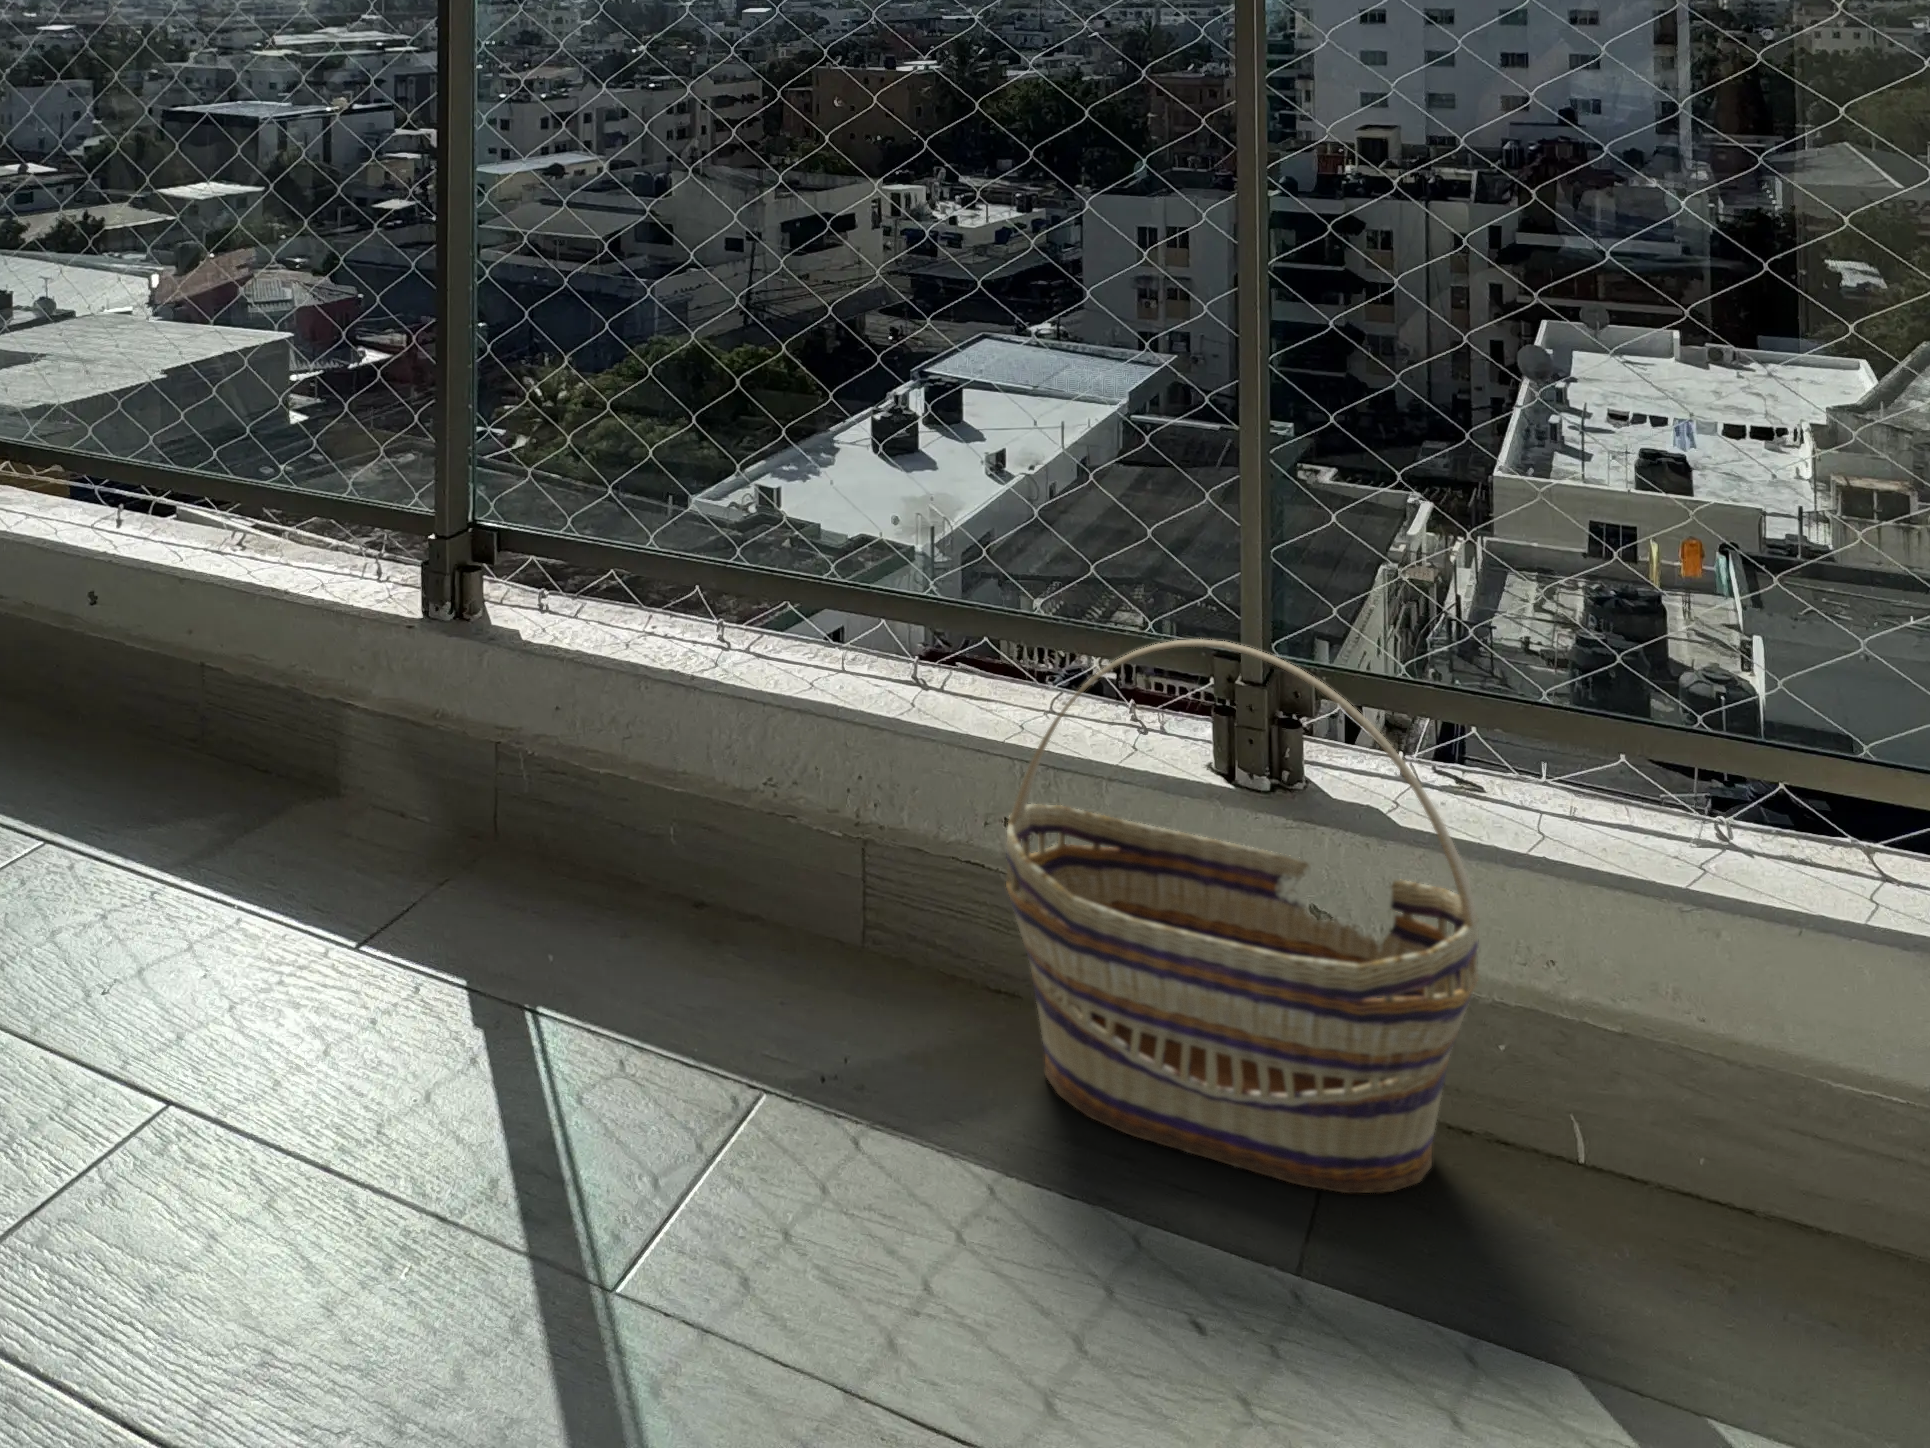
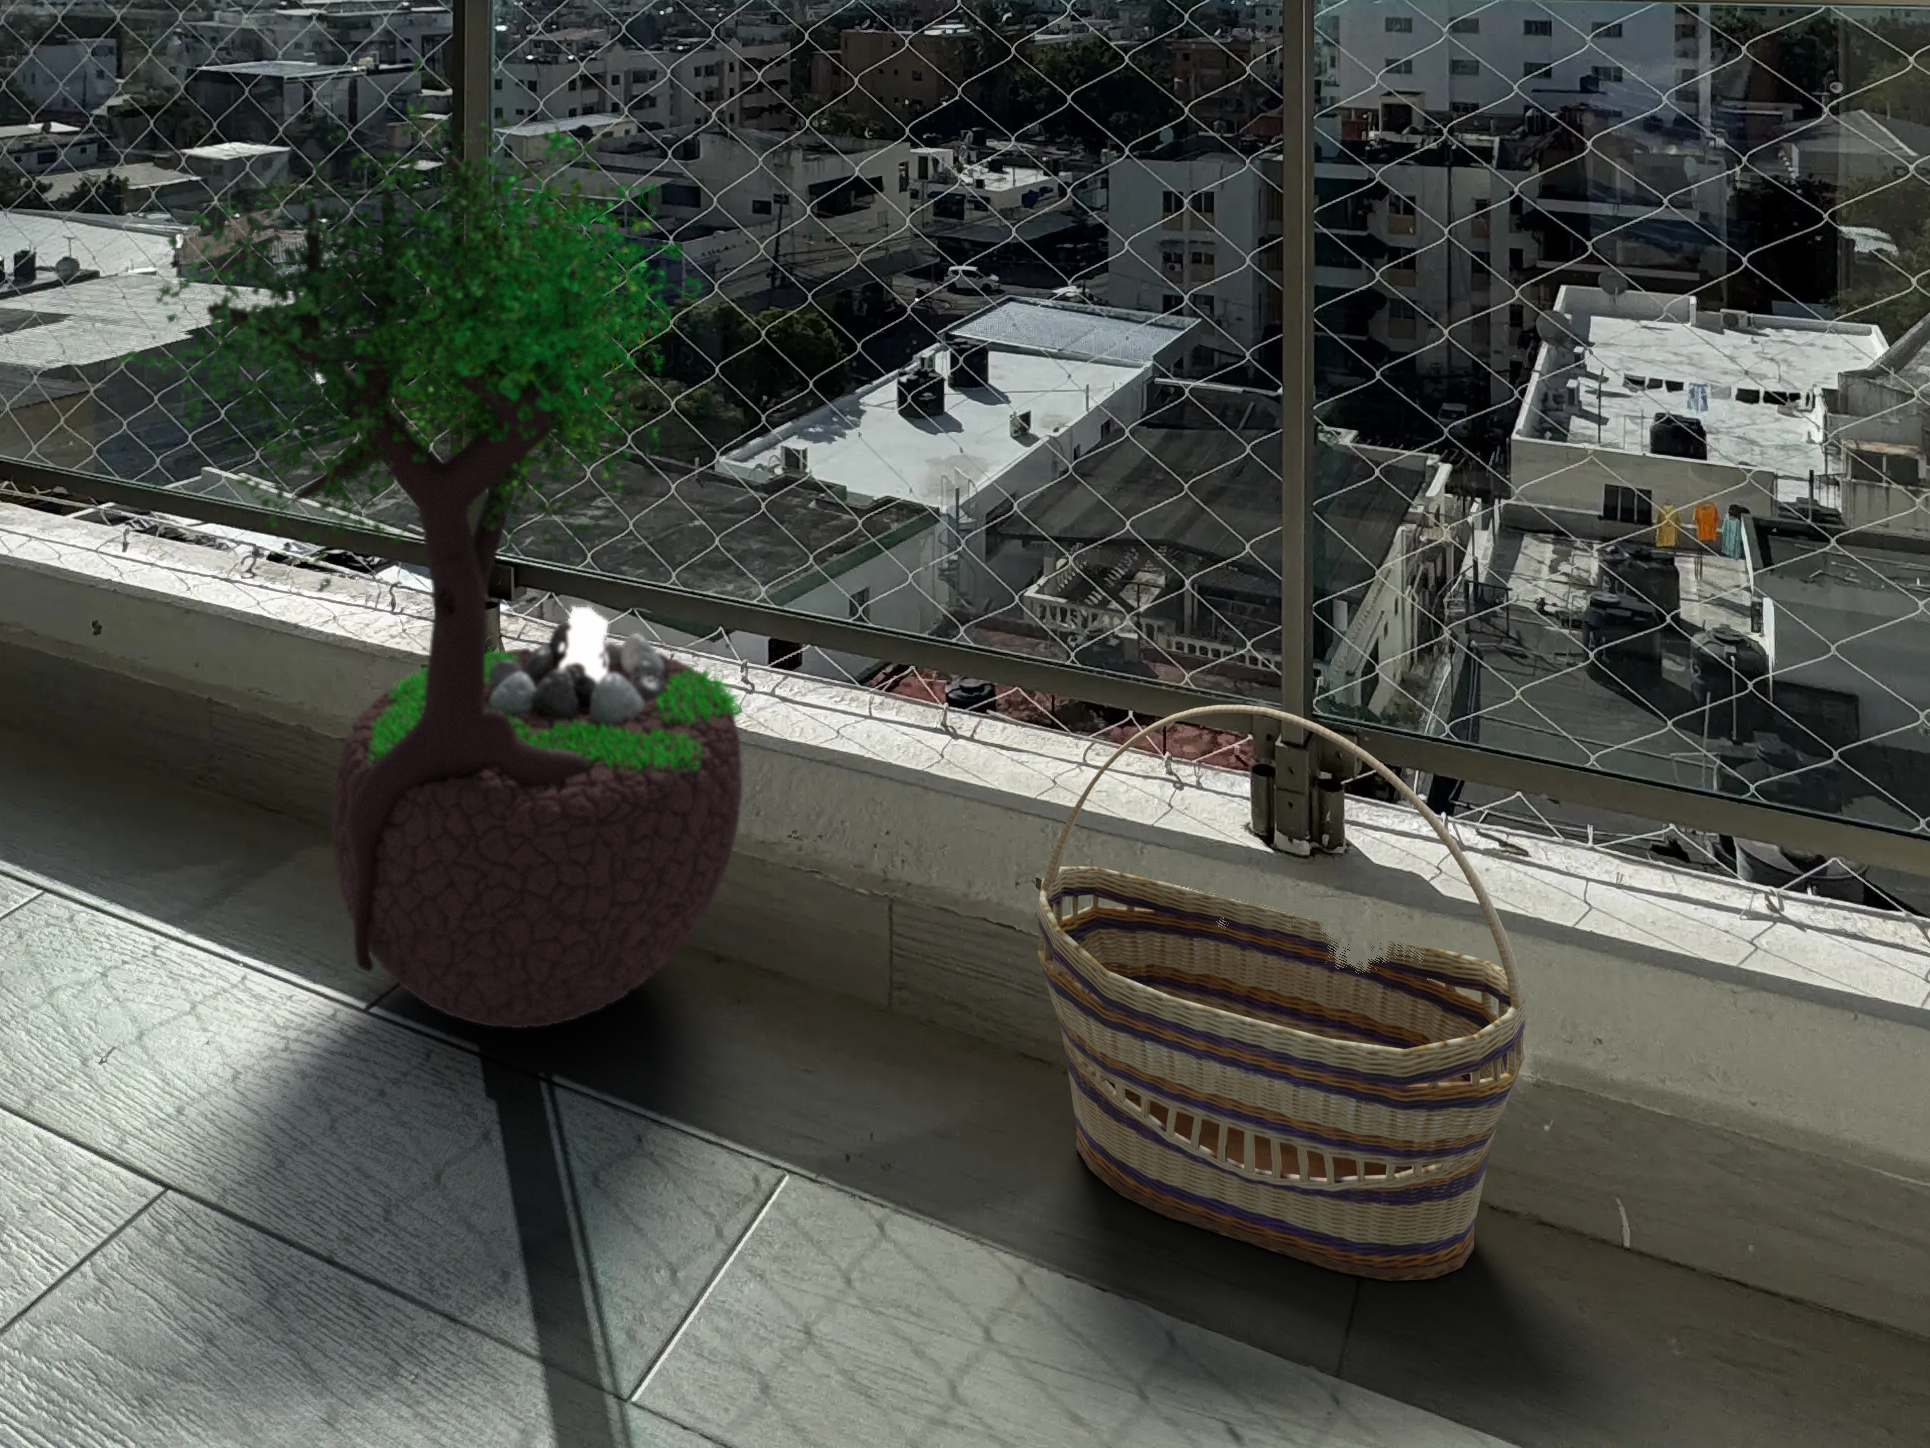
potted tree: none [120,24,724,963] -> present [117,57,742,1028]

